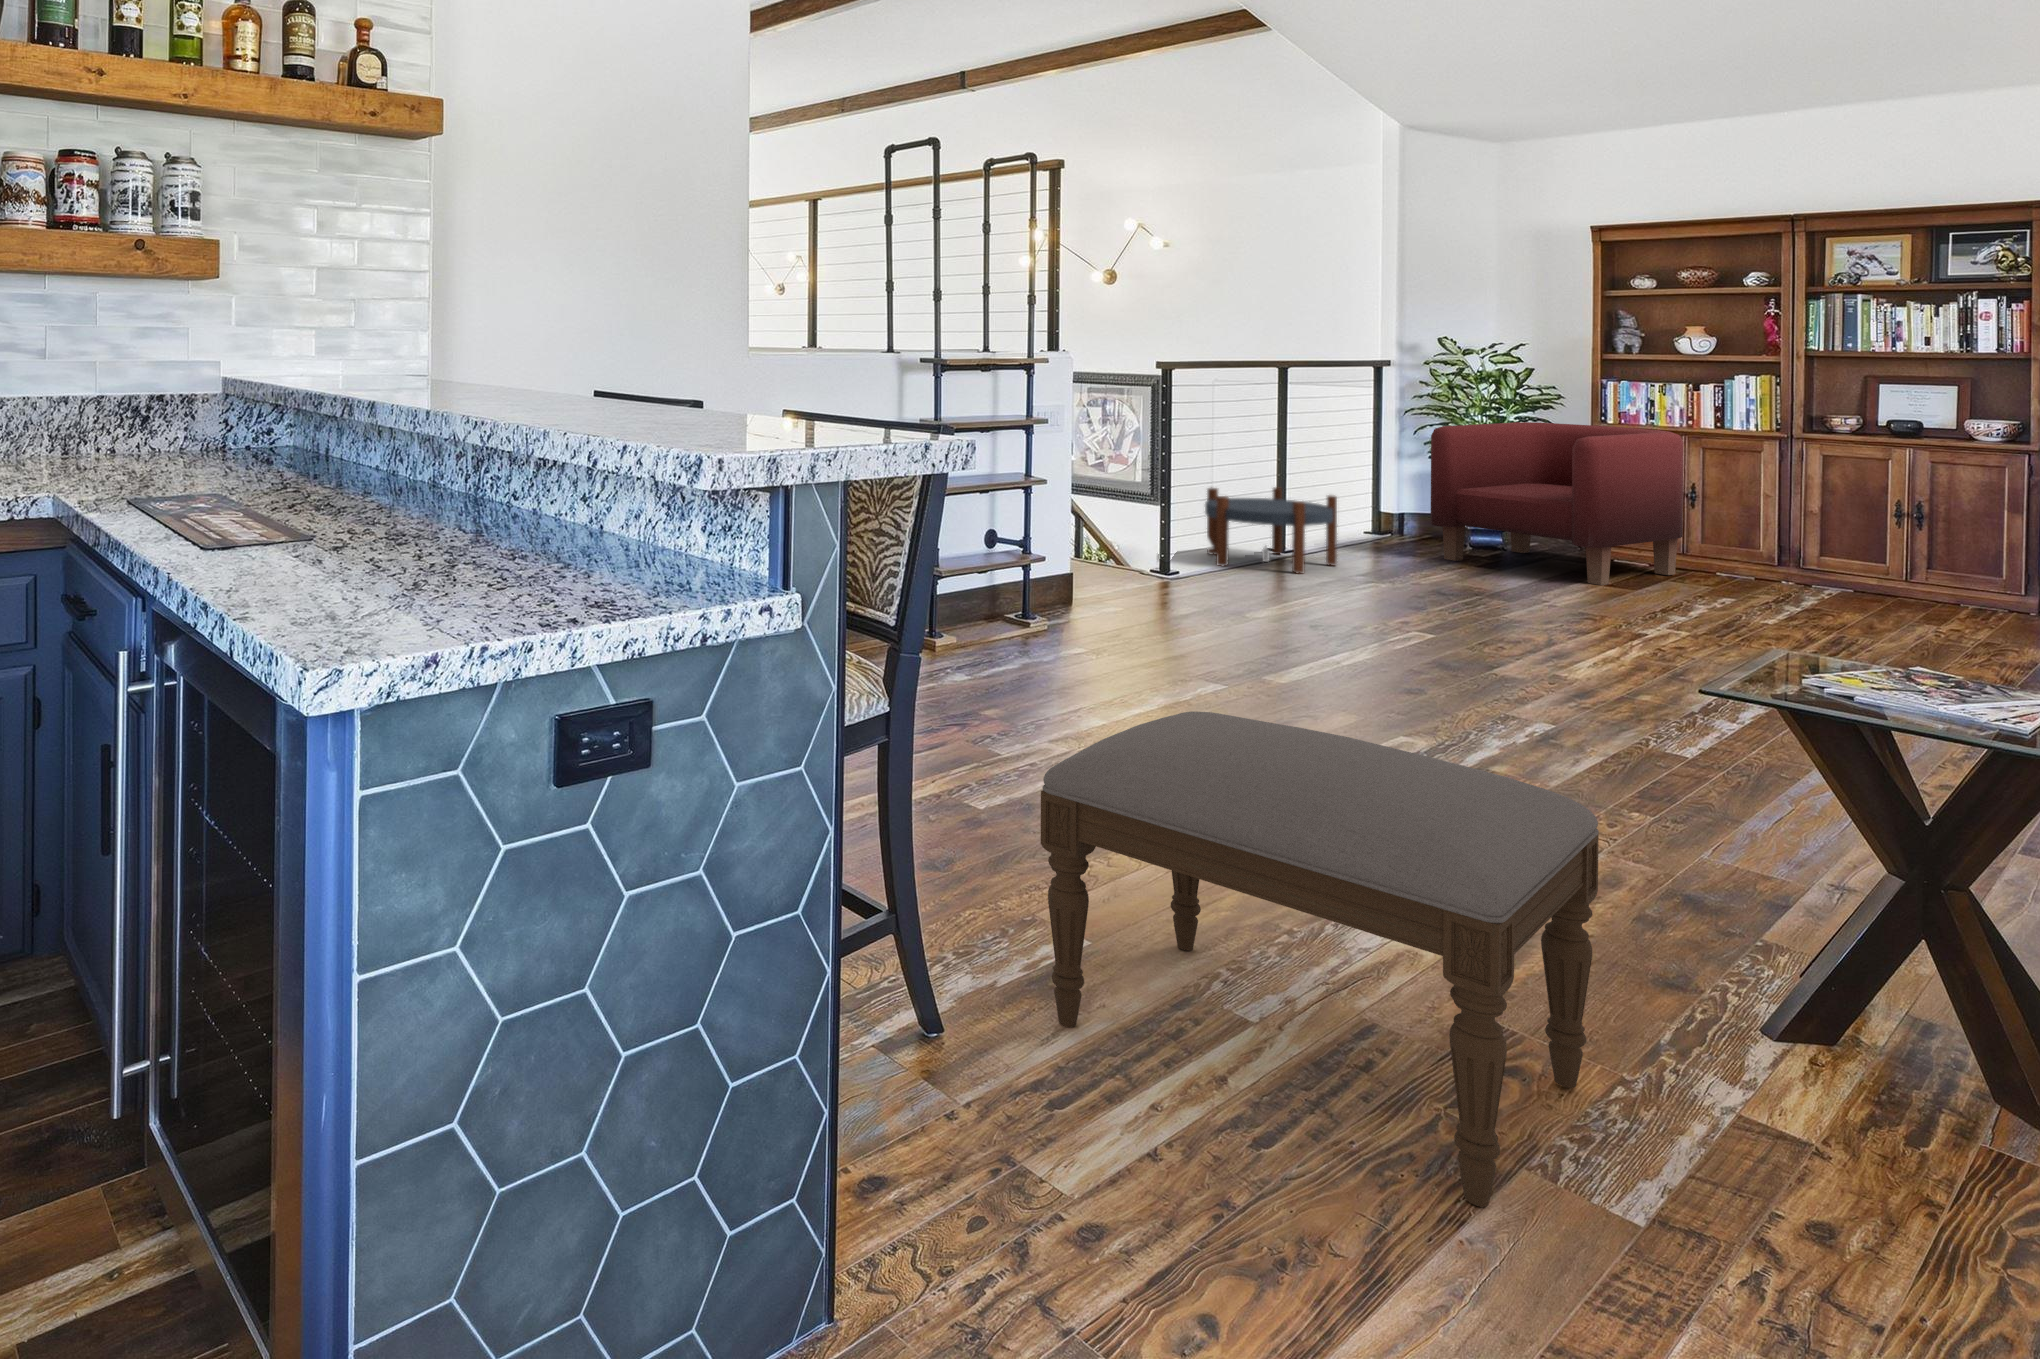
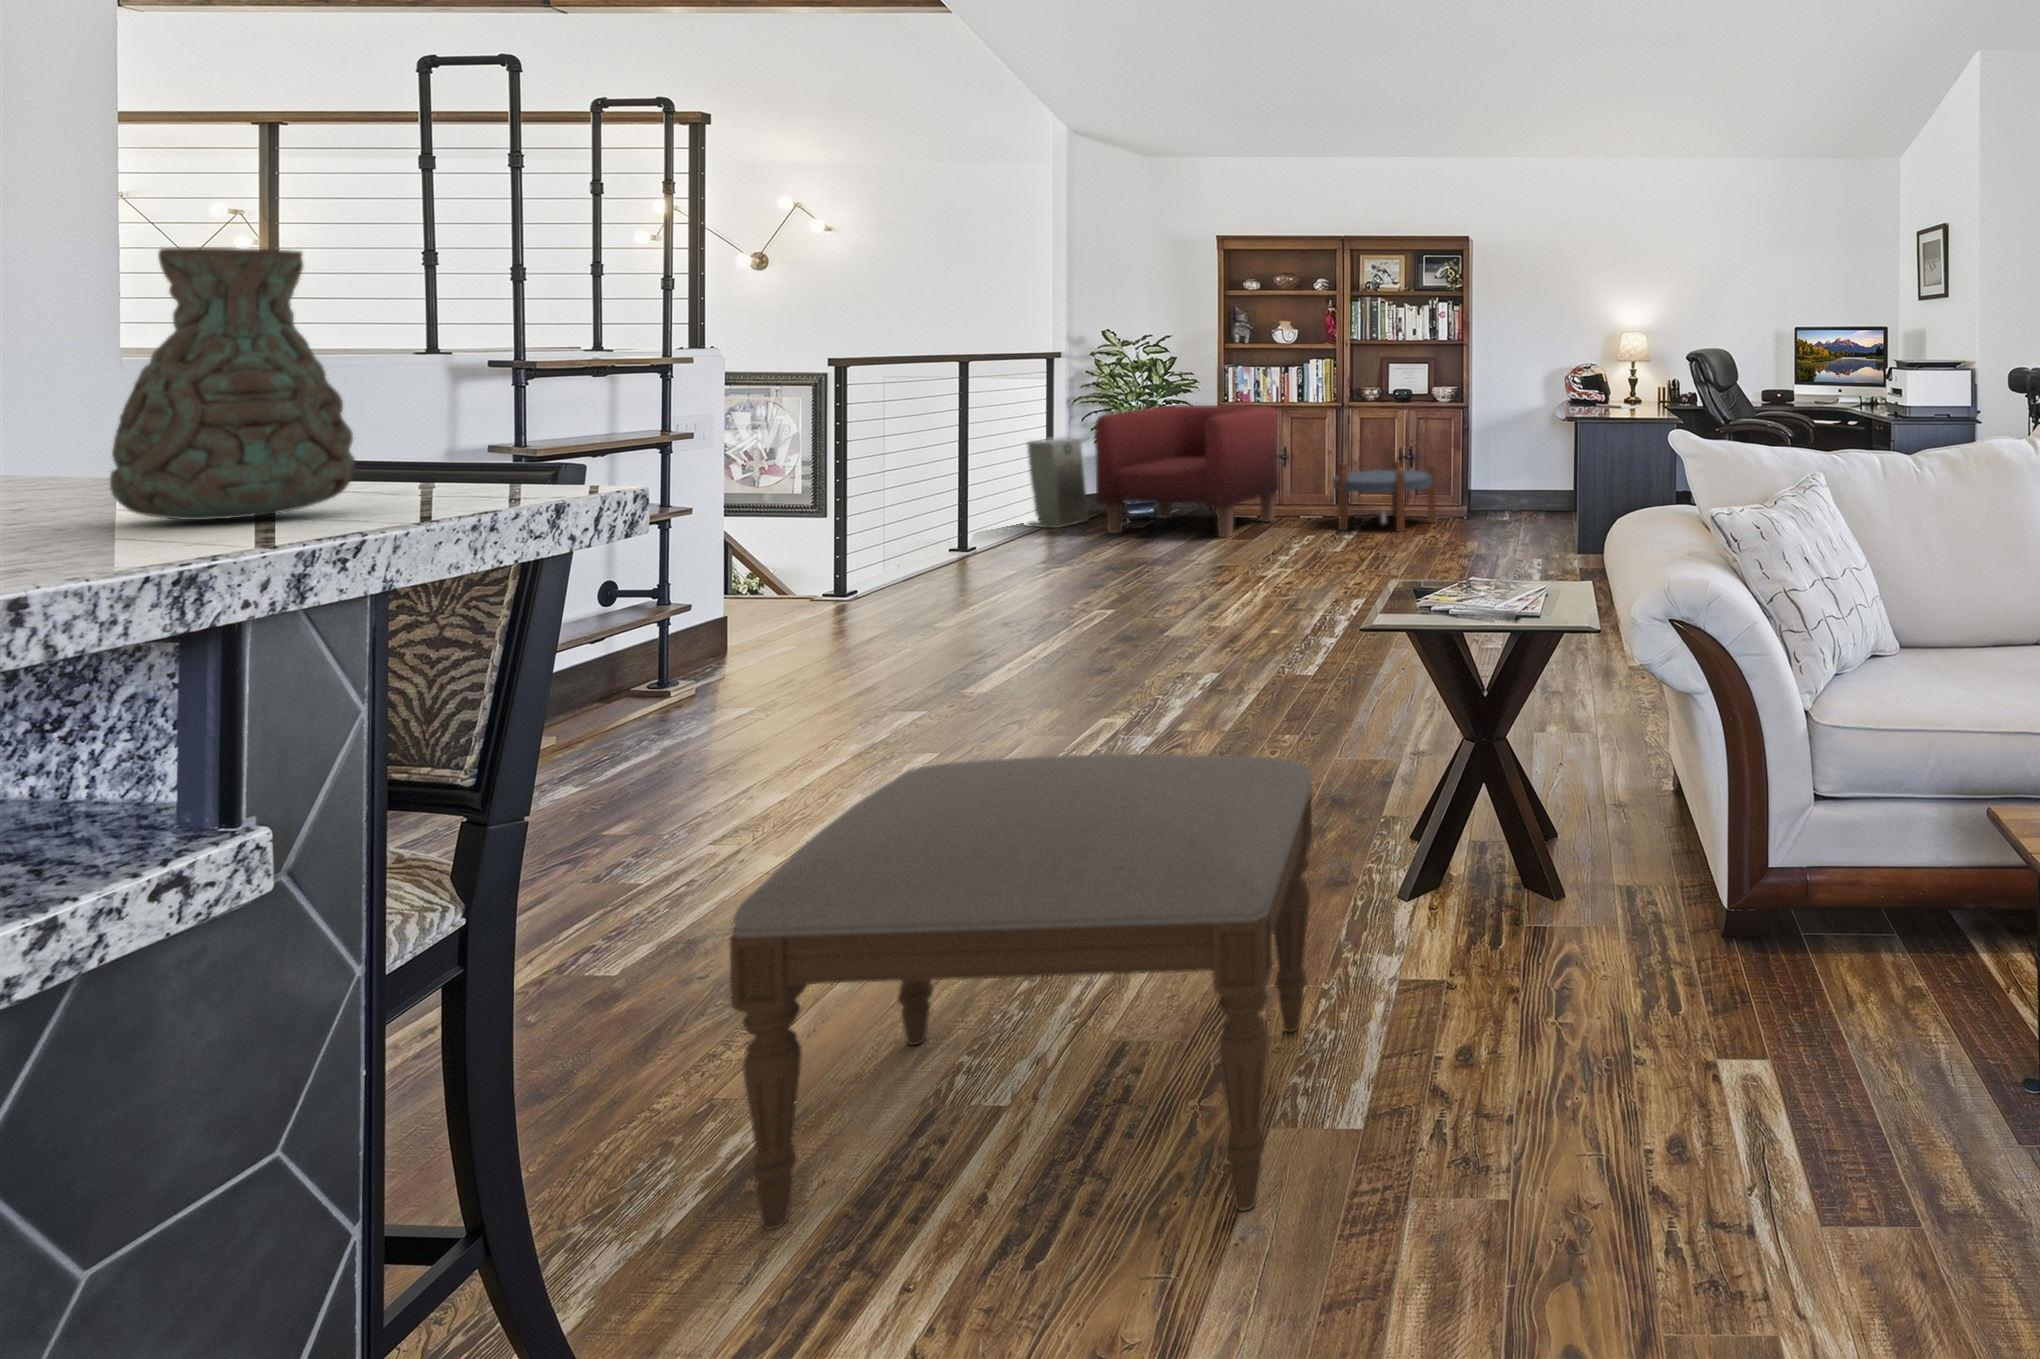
decorative vase: none [746,284,843,434] -> present [110,248,355,520]
air purifier: none [1345,448,1423,546] -> present [1027,437,1088,528]
side table: present [1205,487,1337,573] -> present [1333,460,1435,531]

